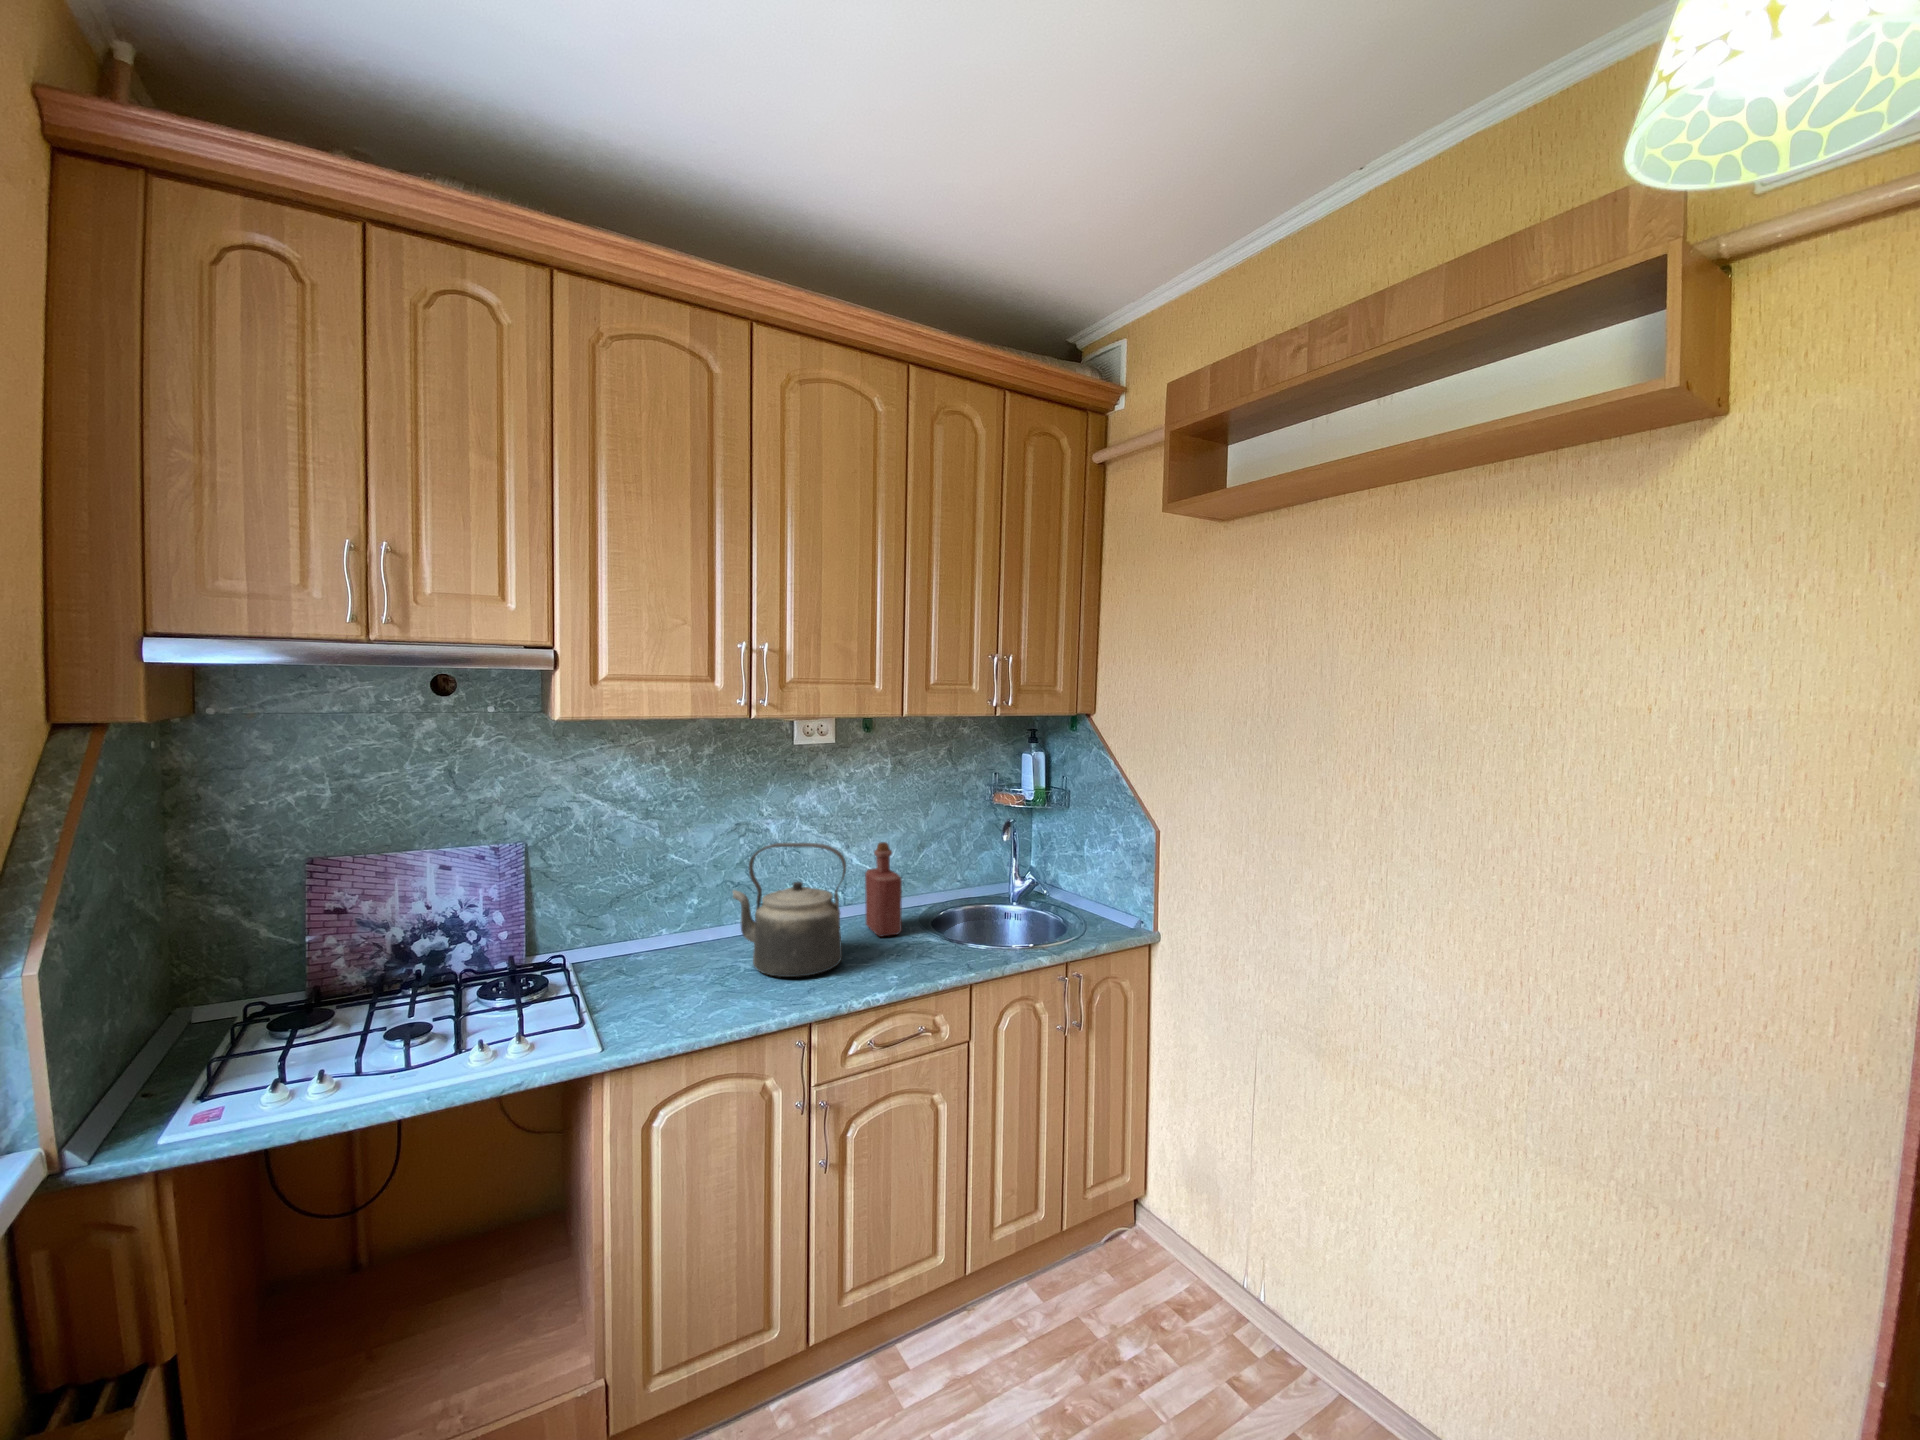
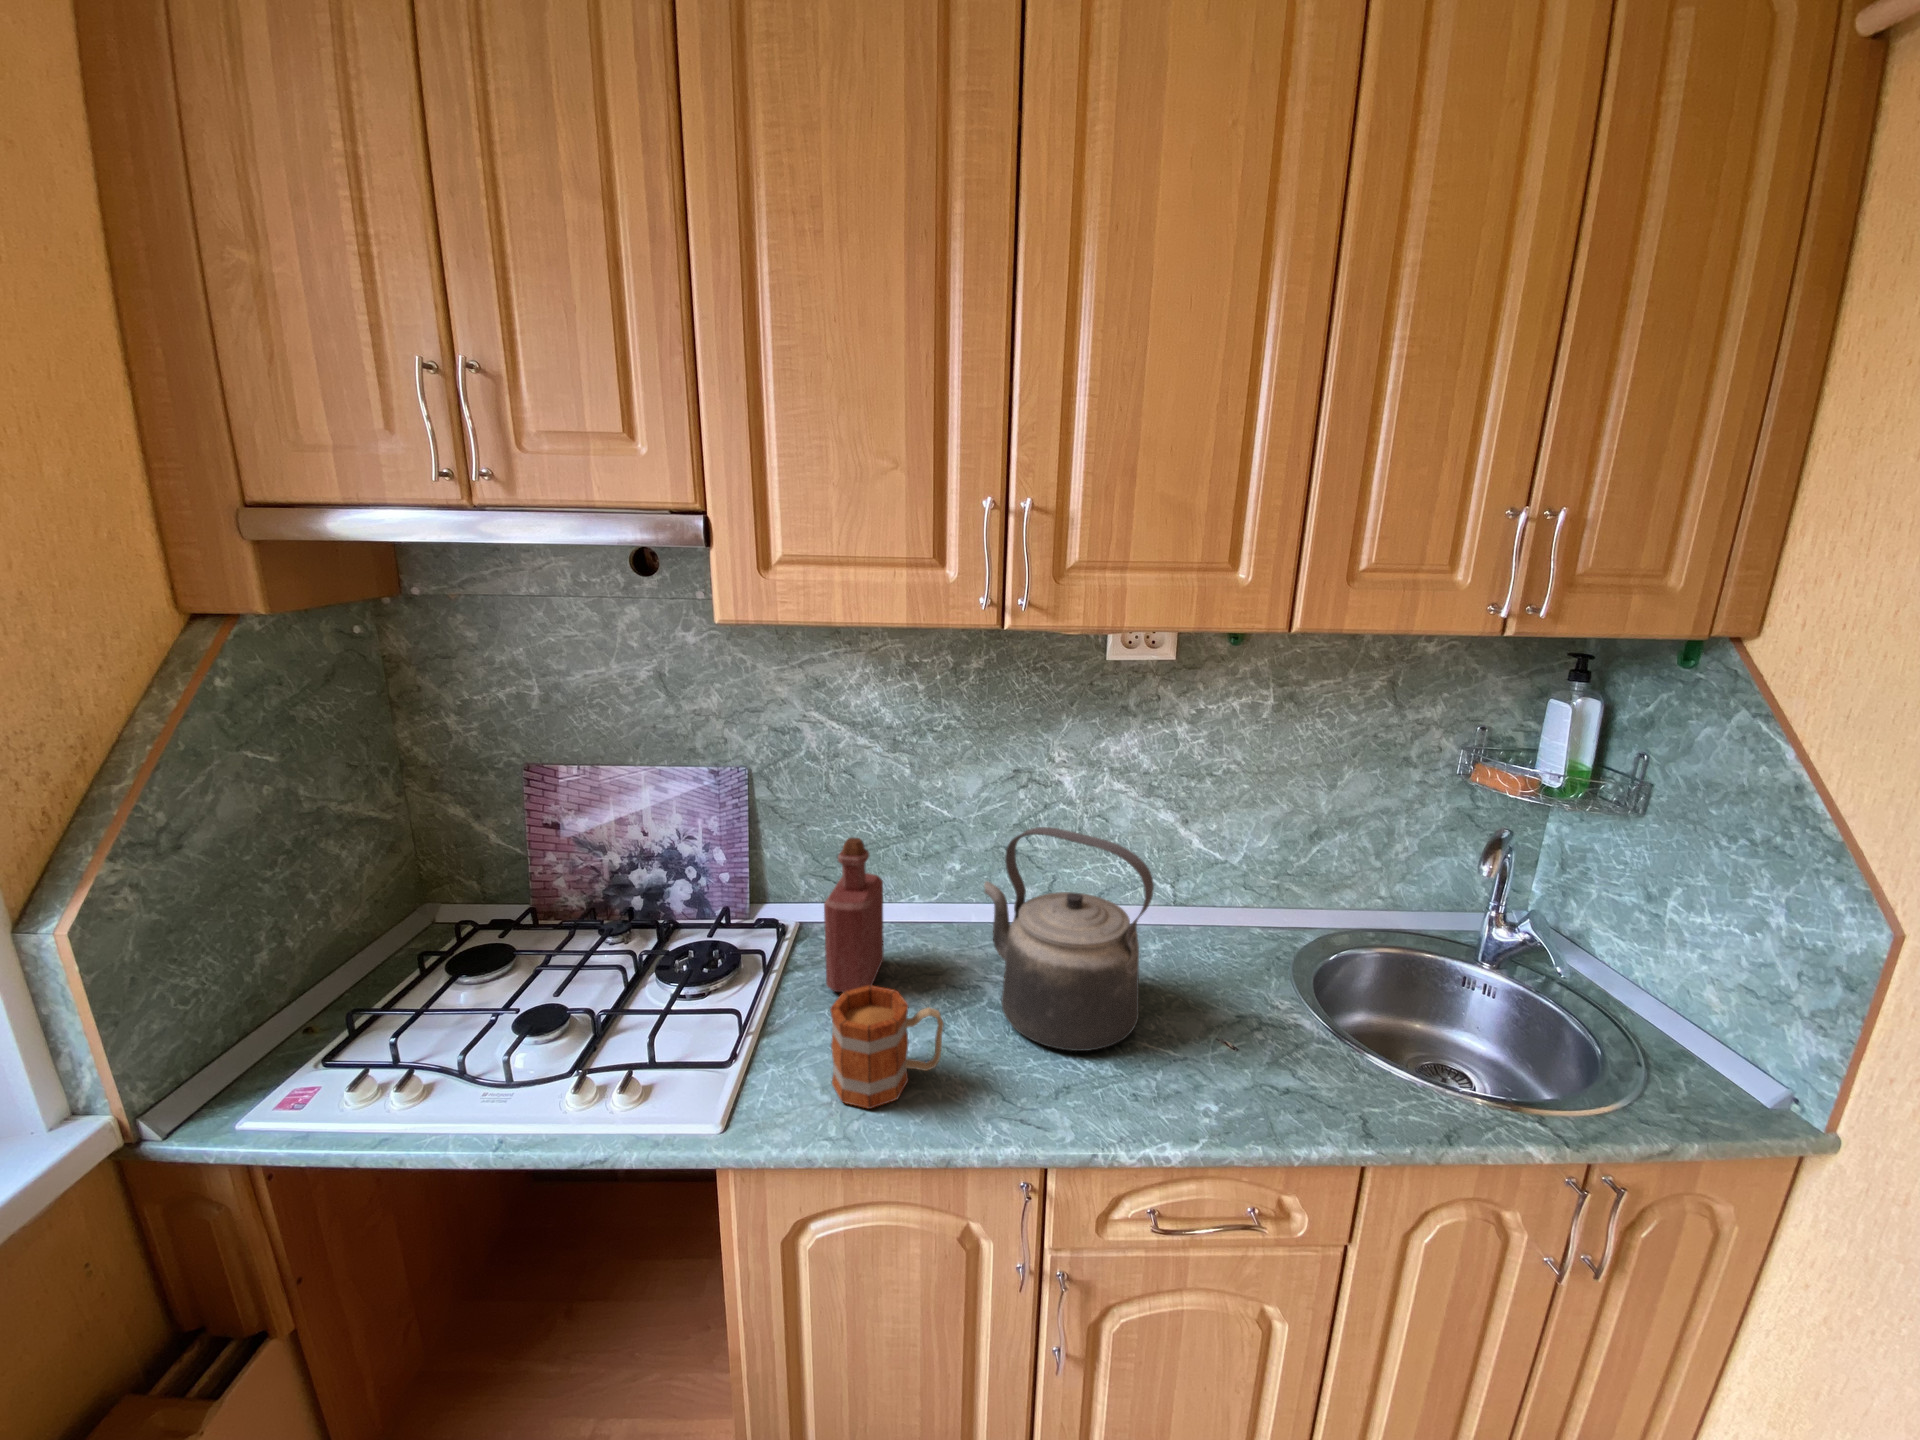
bottle: present [865,842,902,937] -> present [824,838,884,992]
mug: none [661,950,735,1025] -> present [830,985,944,1109]

